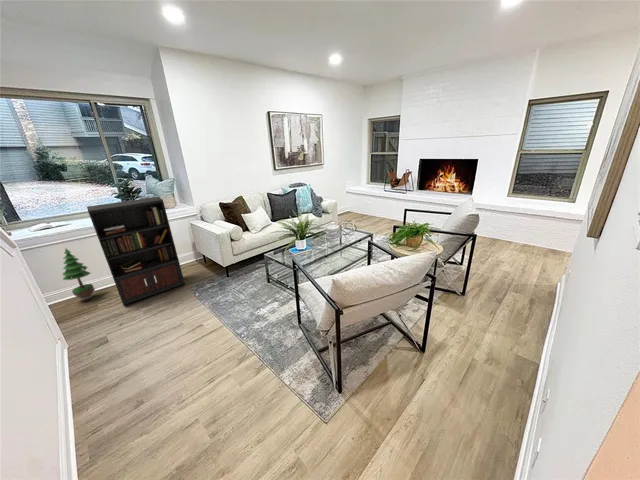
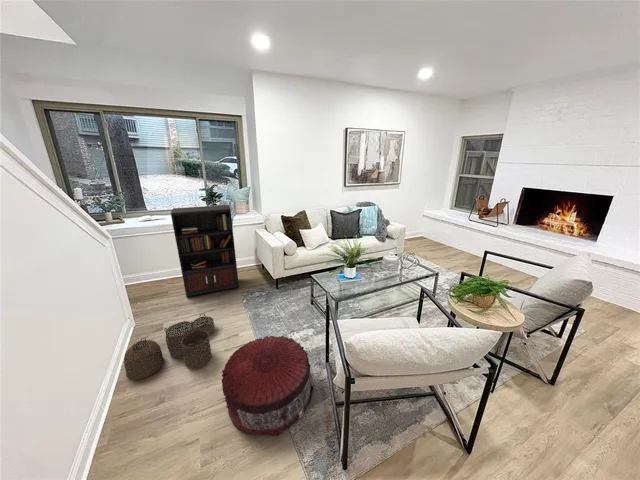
potted tree: present [63,249,95,300] -> none [150,239,172,284]
pouf: none [206,308,296,398] -> present [222,336,314,436]
woven basket: none [73,314,181,398] -> present [124,314,215,380]

